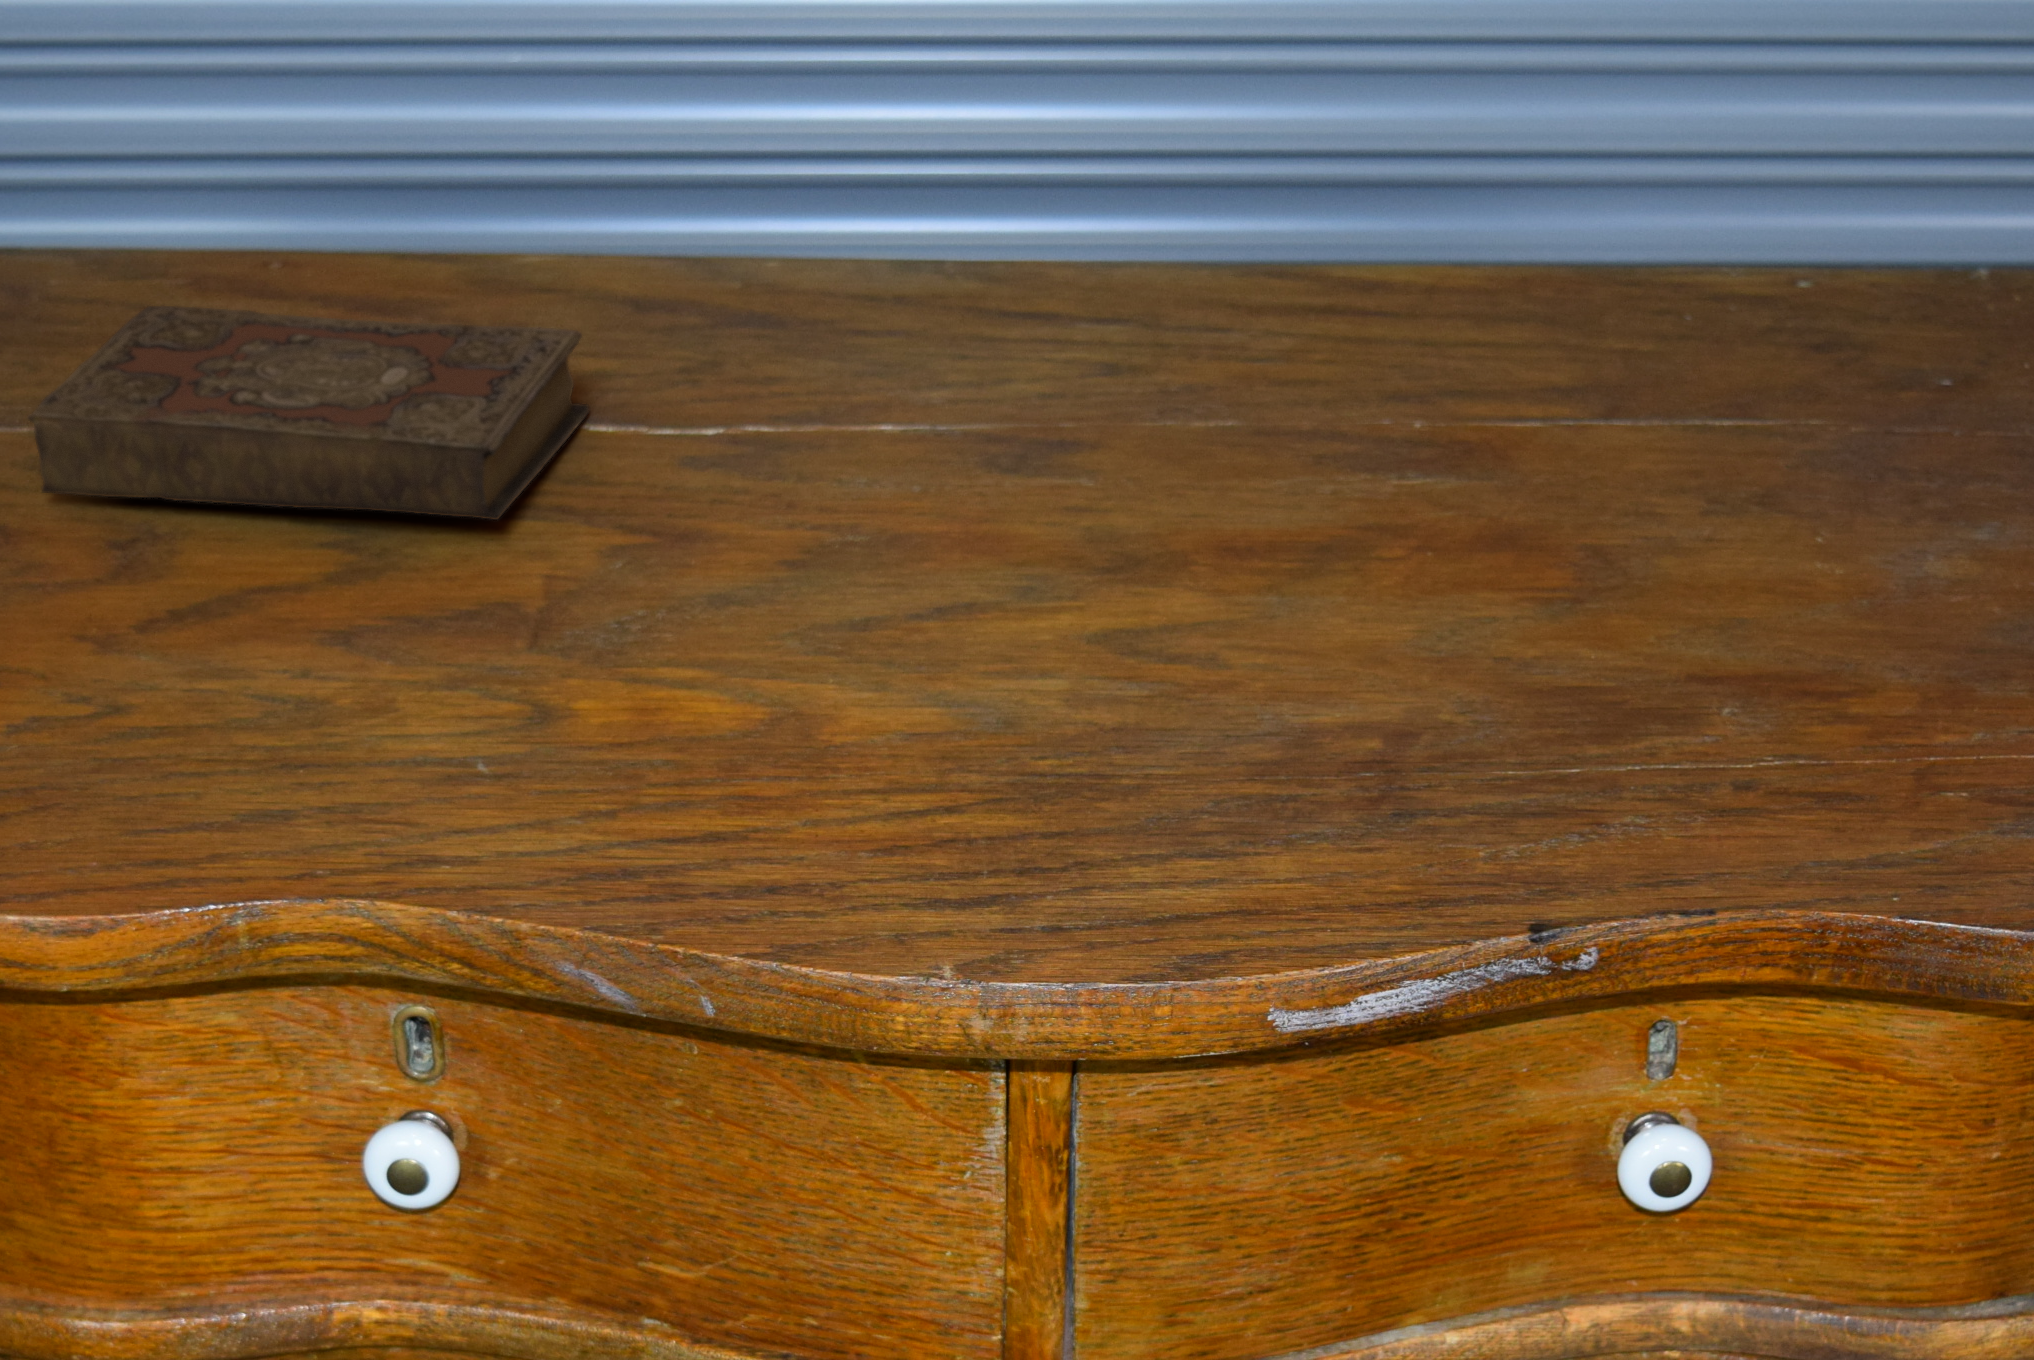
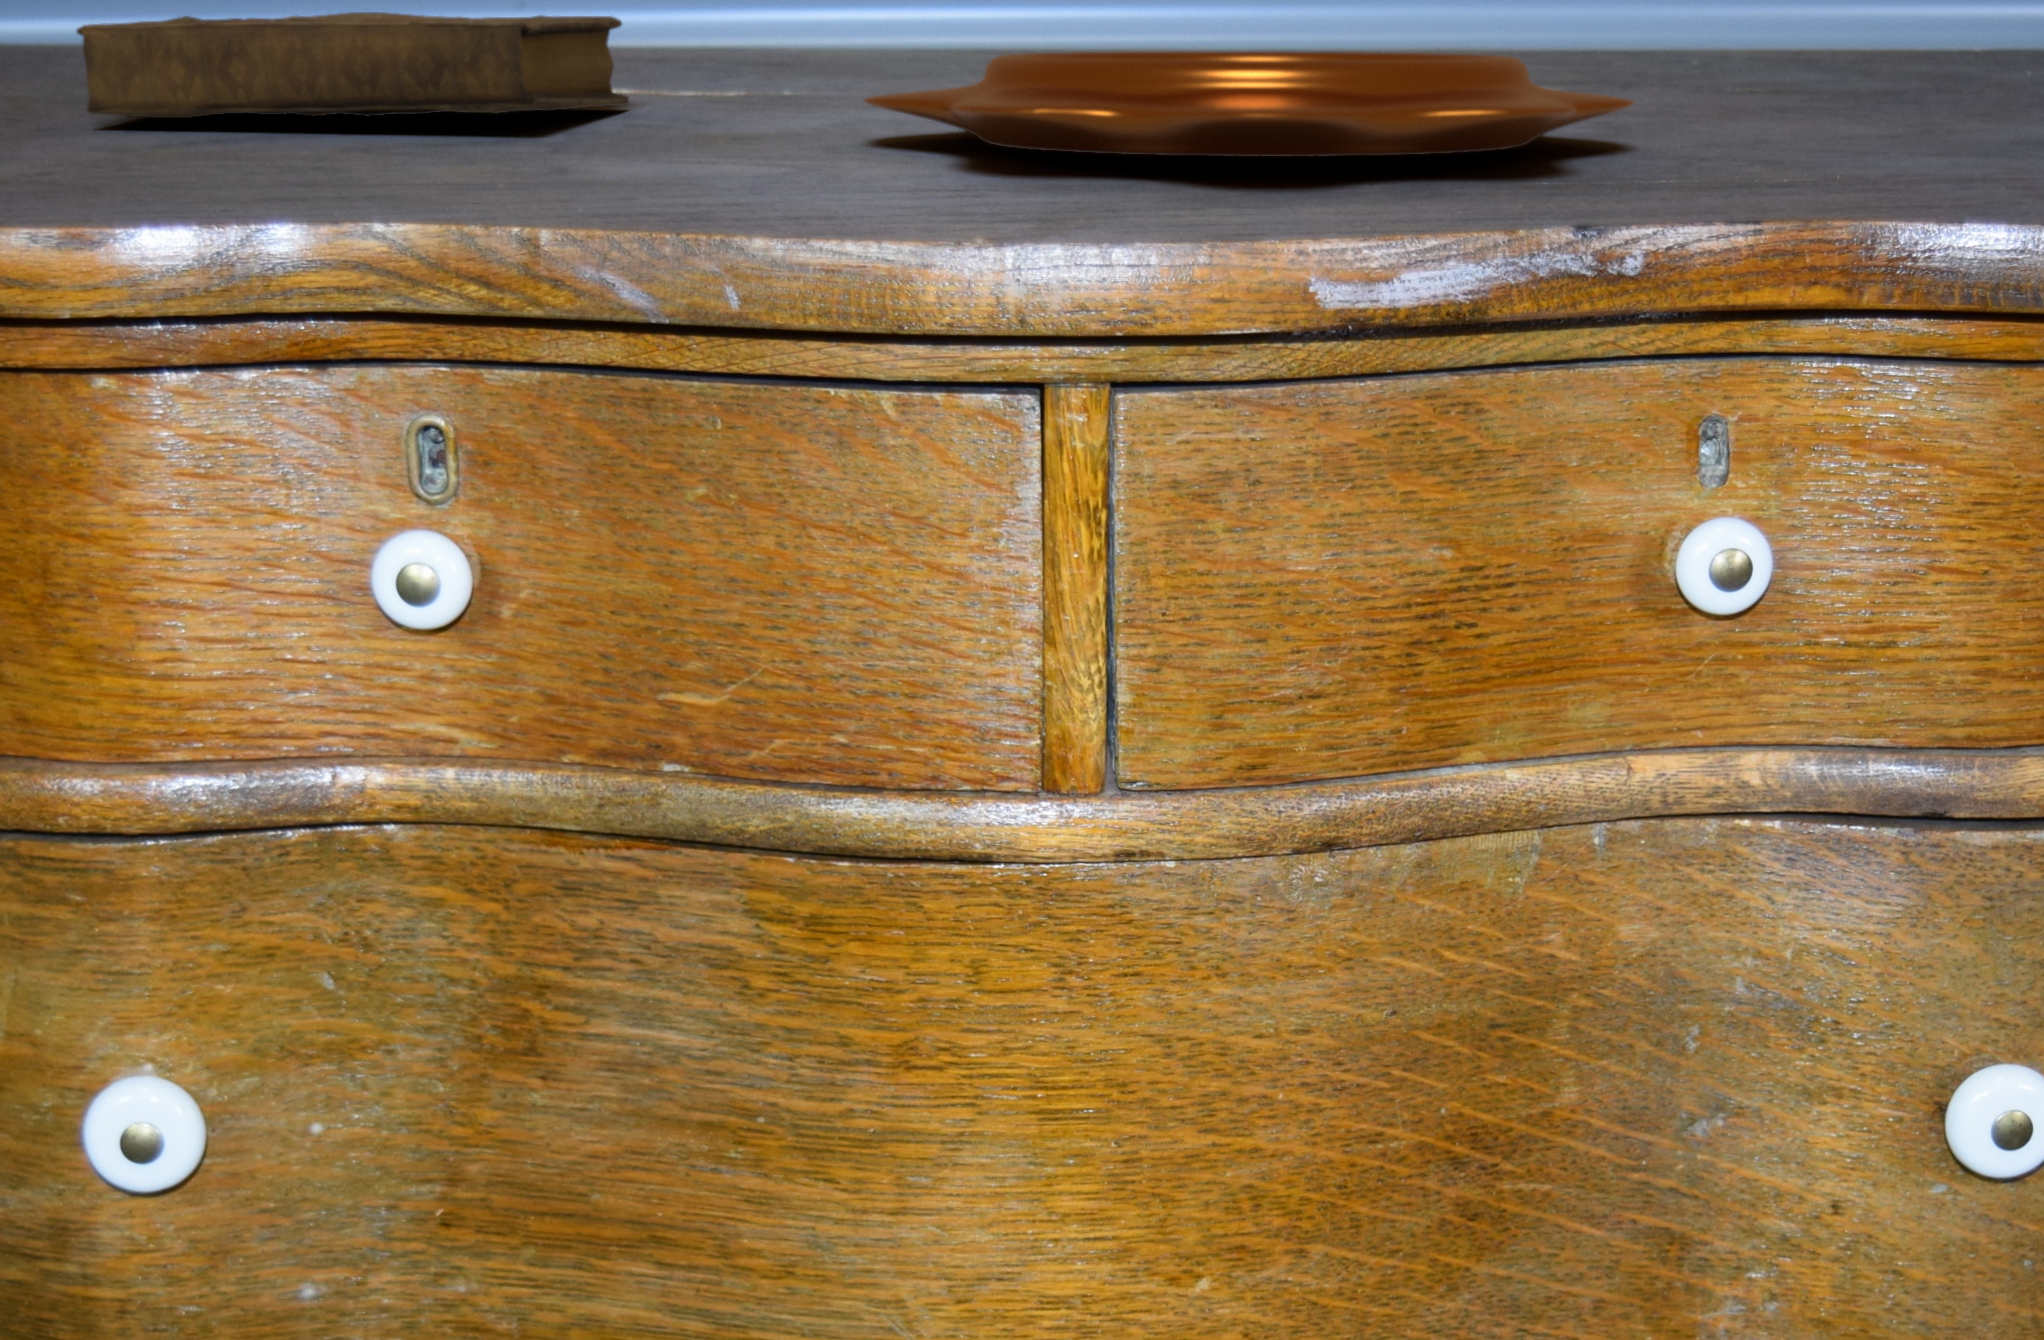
decorative bowl: none [833,395,1625,725] -> present [864,52,1634,157]

